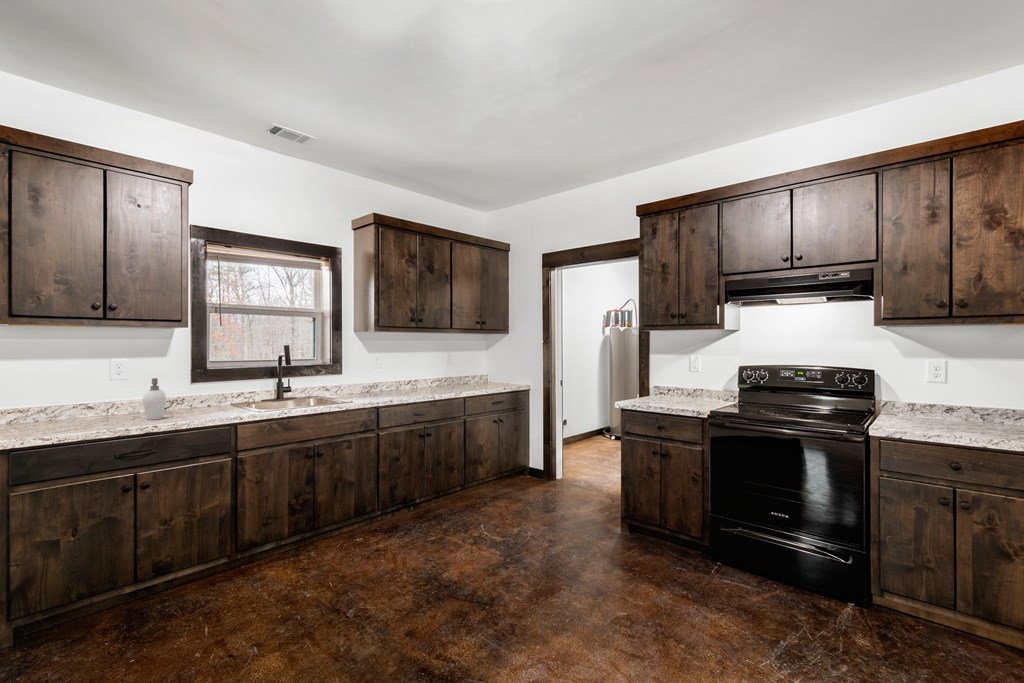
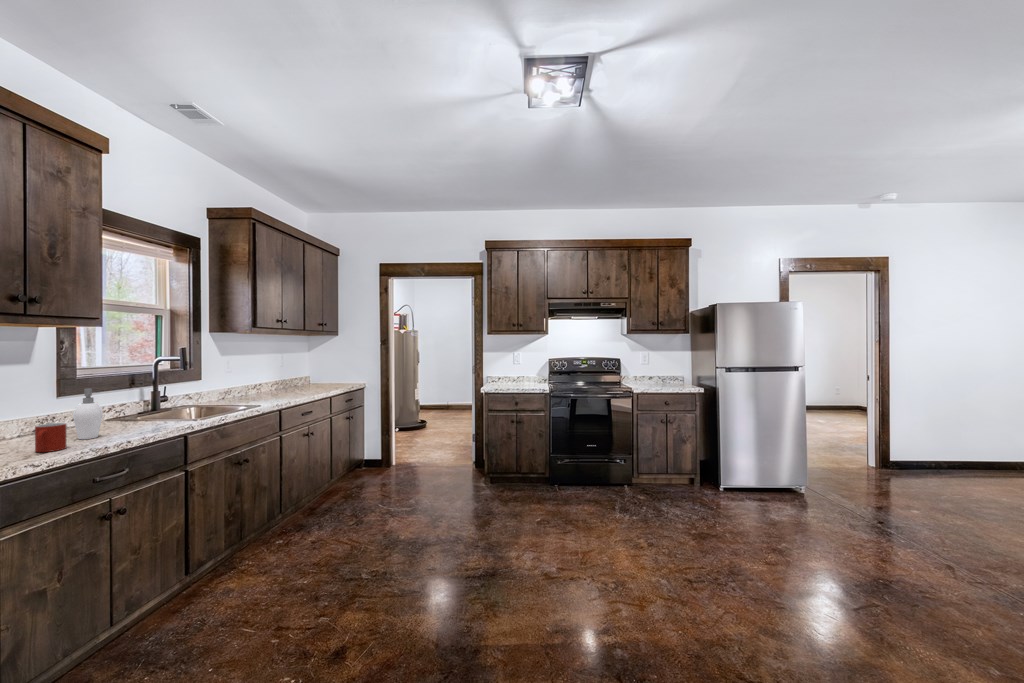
mug: none [78,405,112,428] -> present [35,423,66,452]

